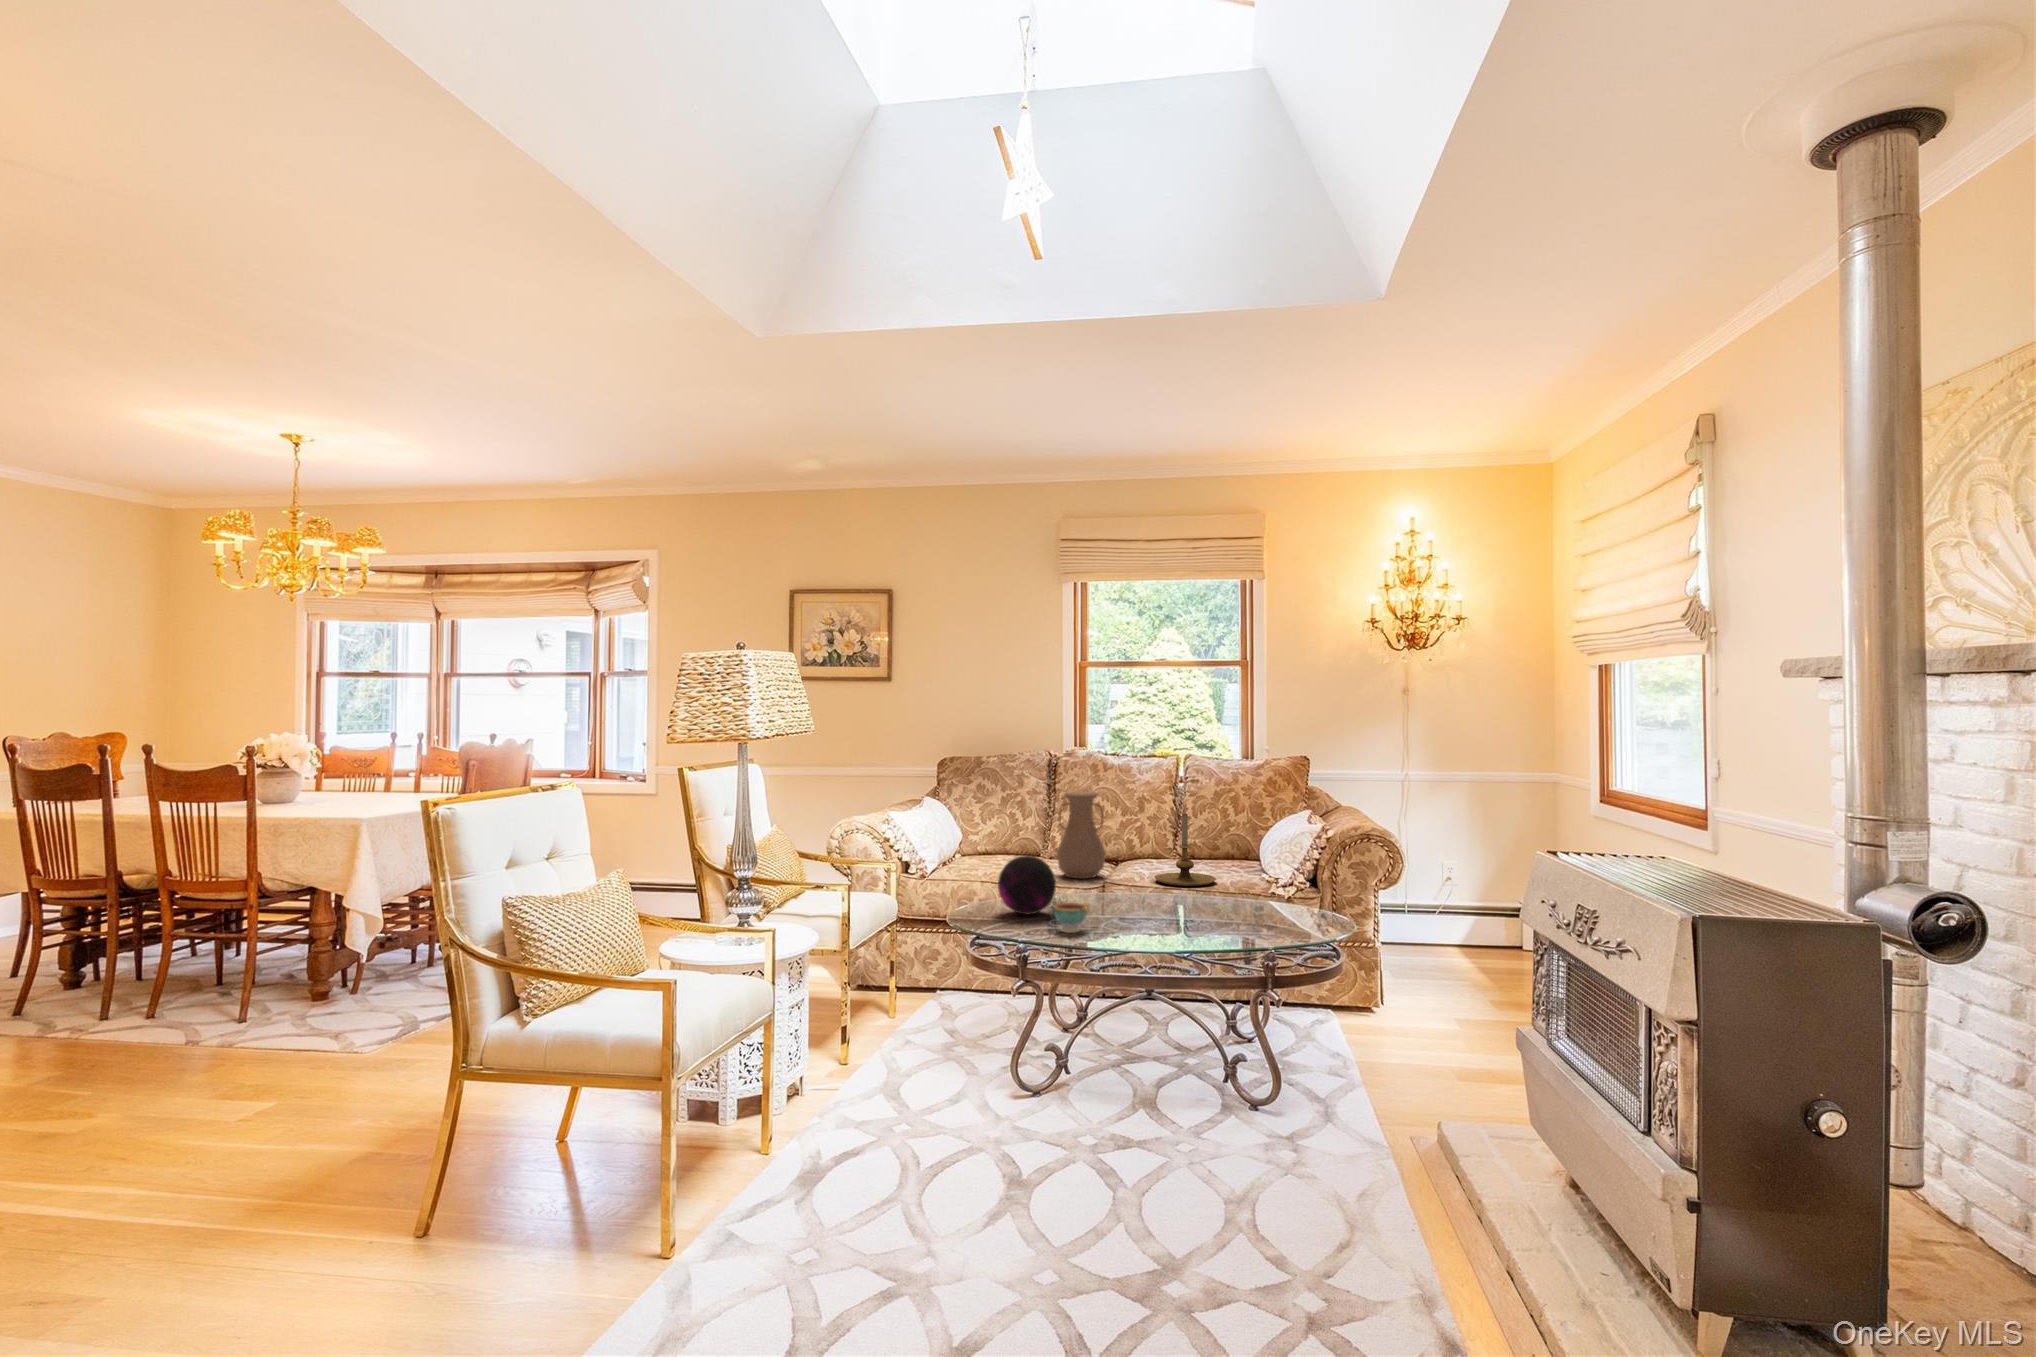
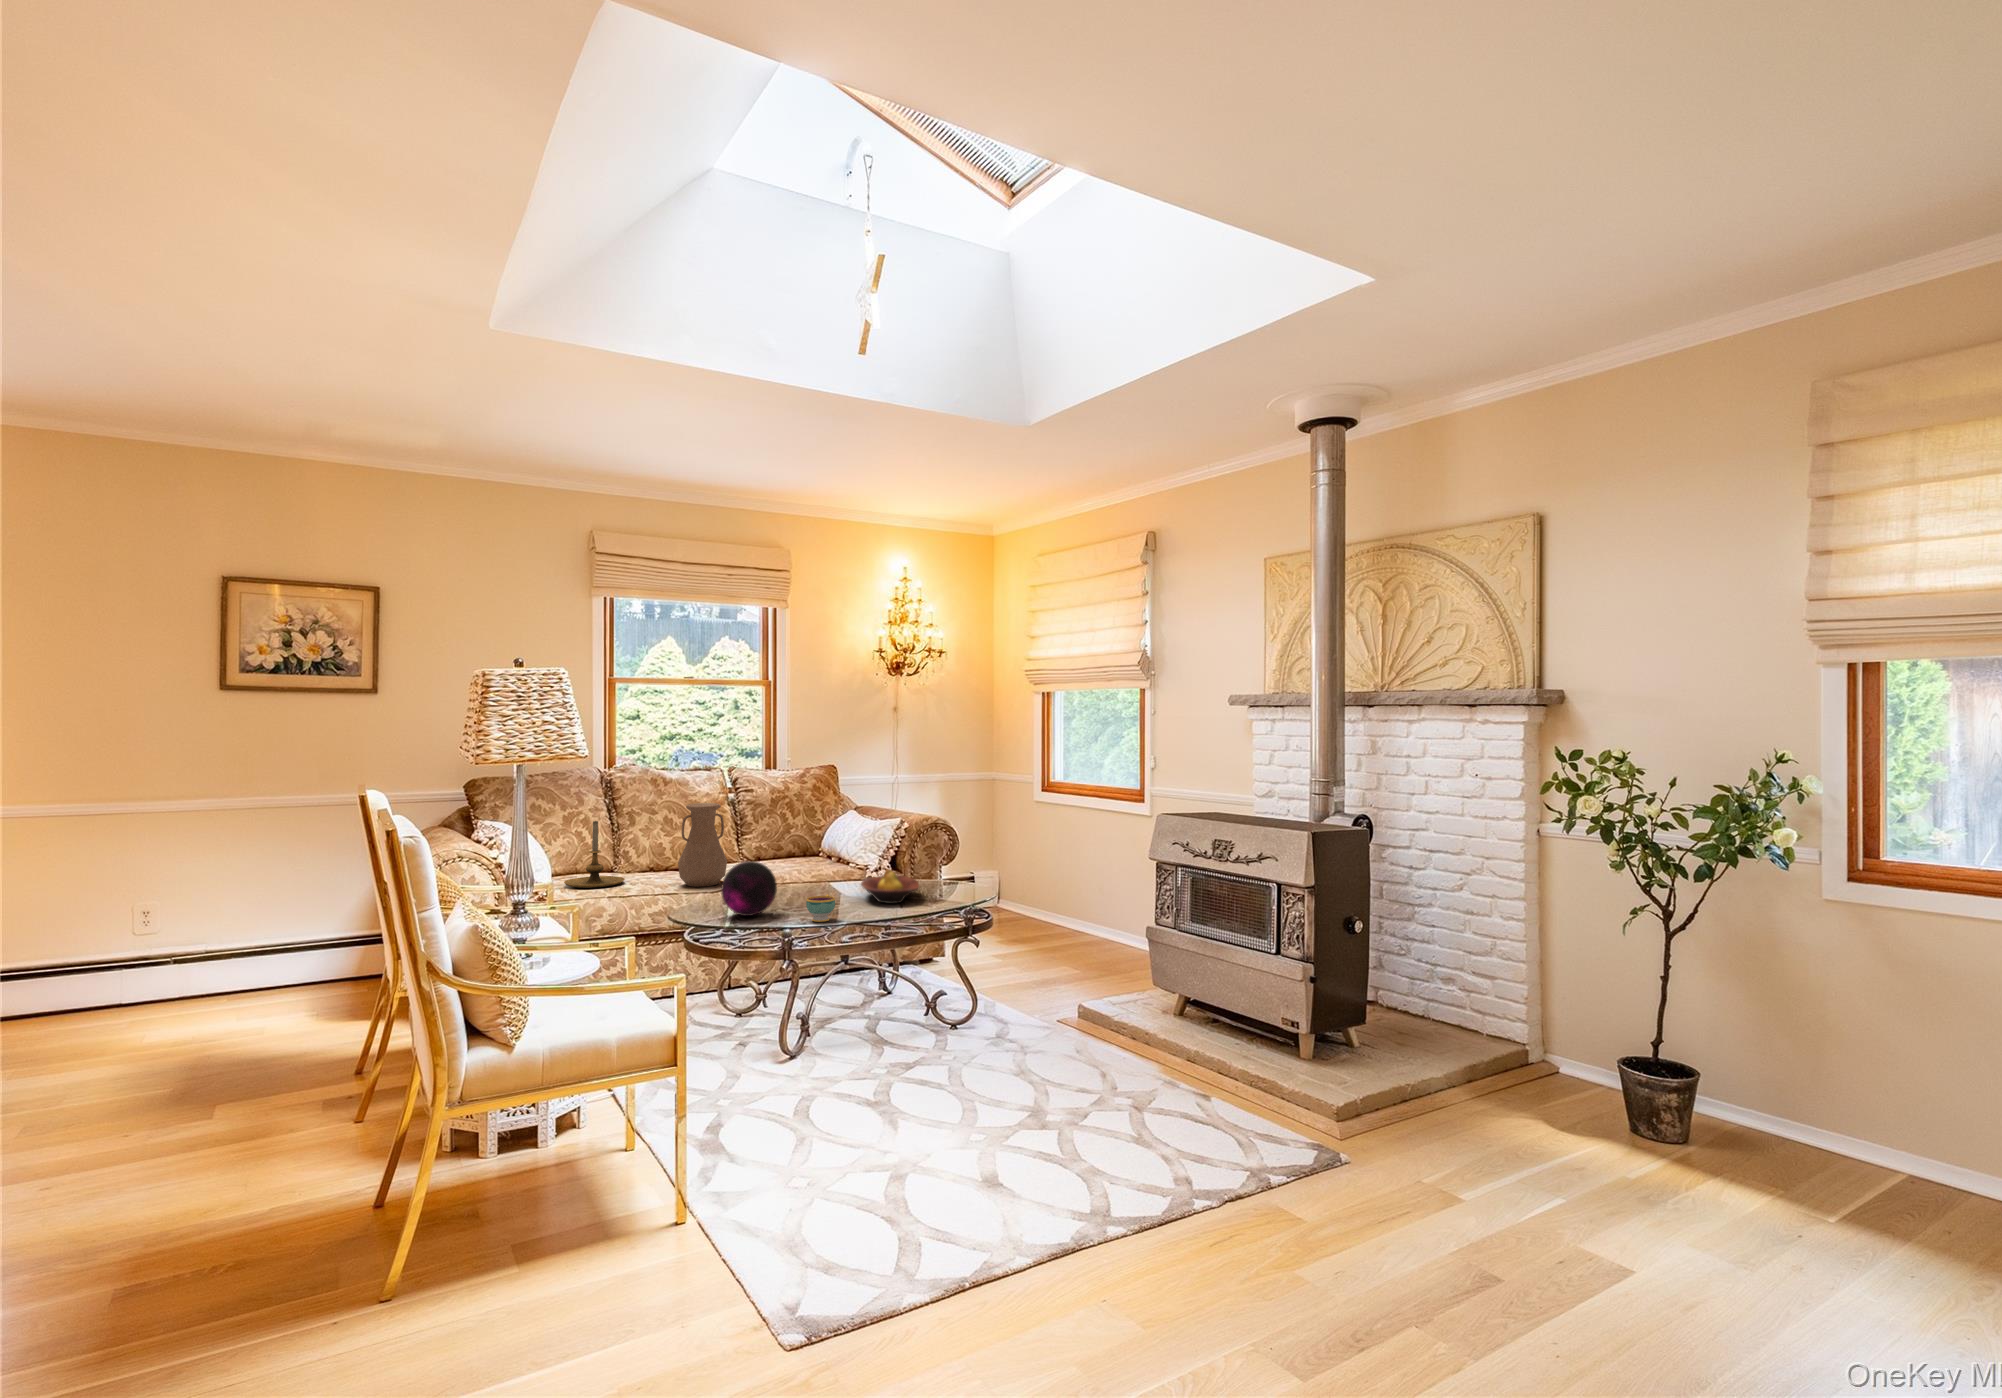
candle holder: present [1154,813,1216,886] -> present [564,821,625,888]
fruit bowl: none [1162,884,1247,926] -> present [861,869,919,904]

